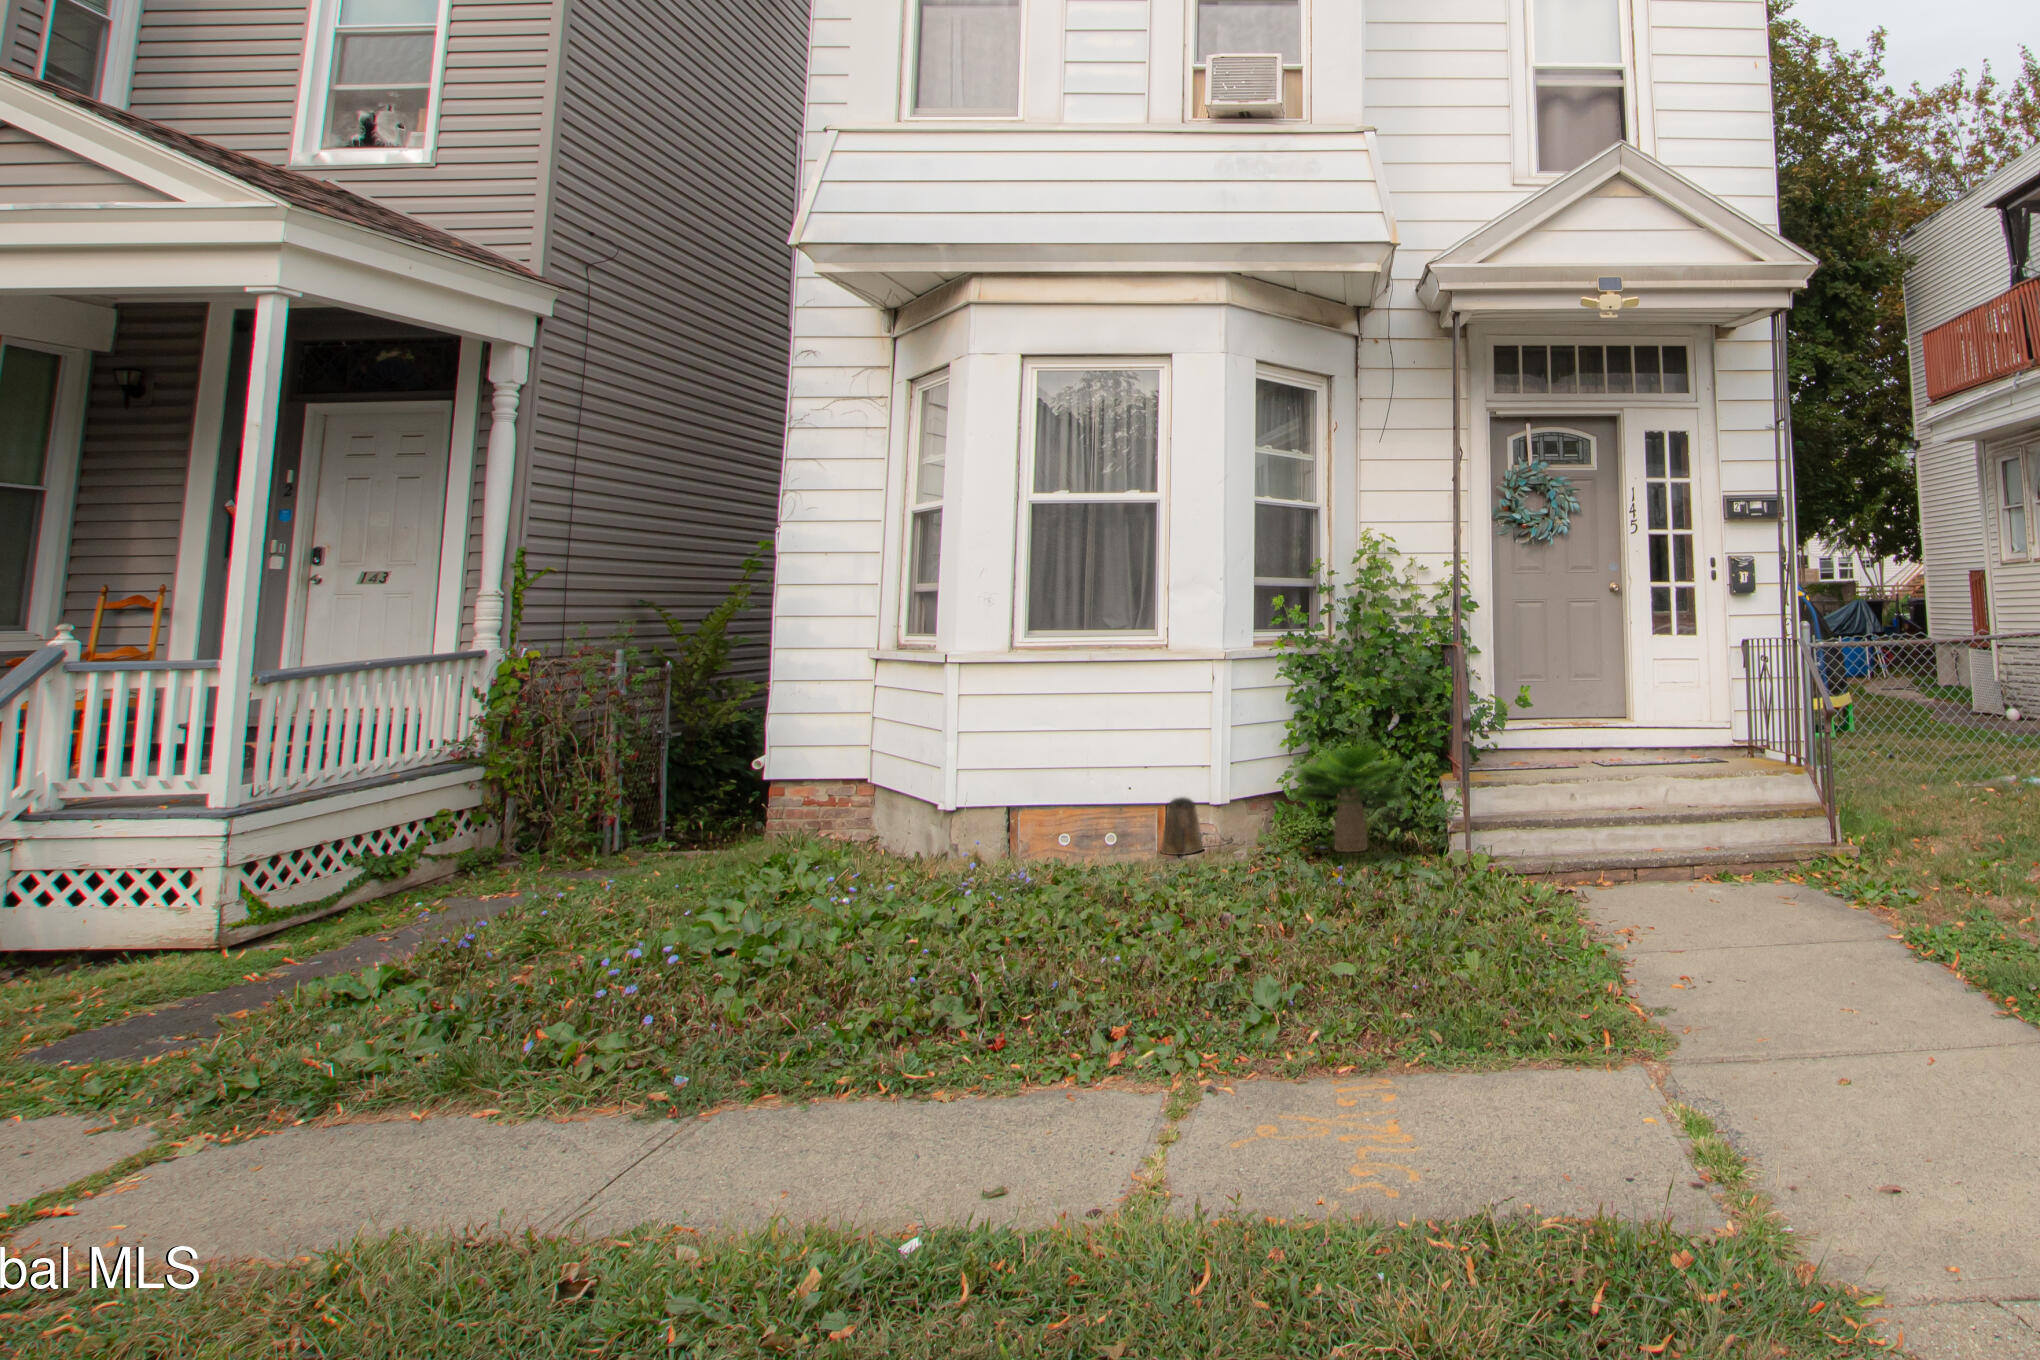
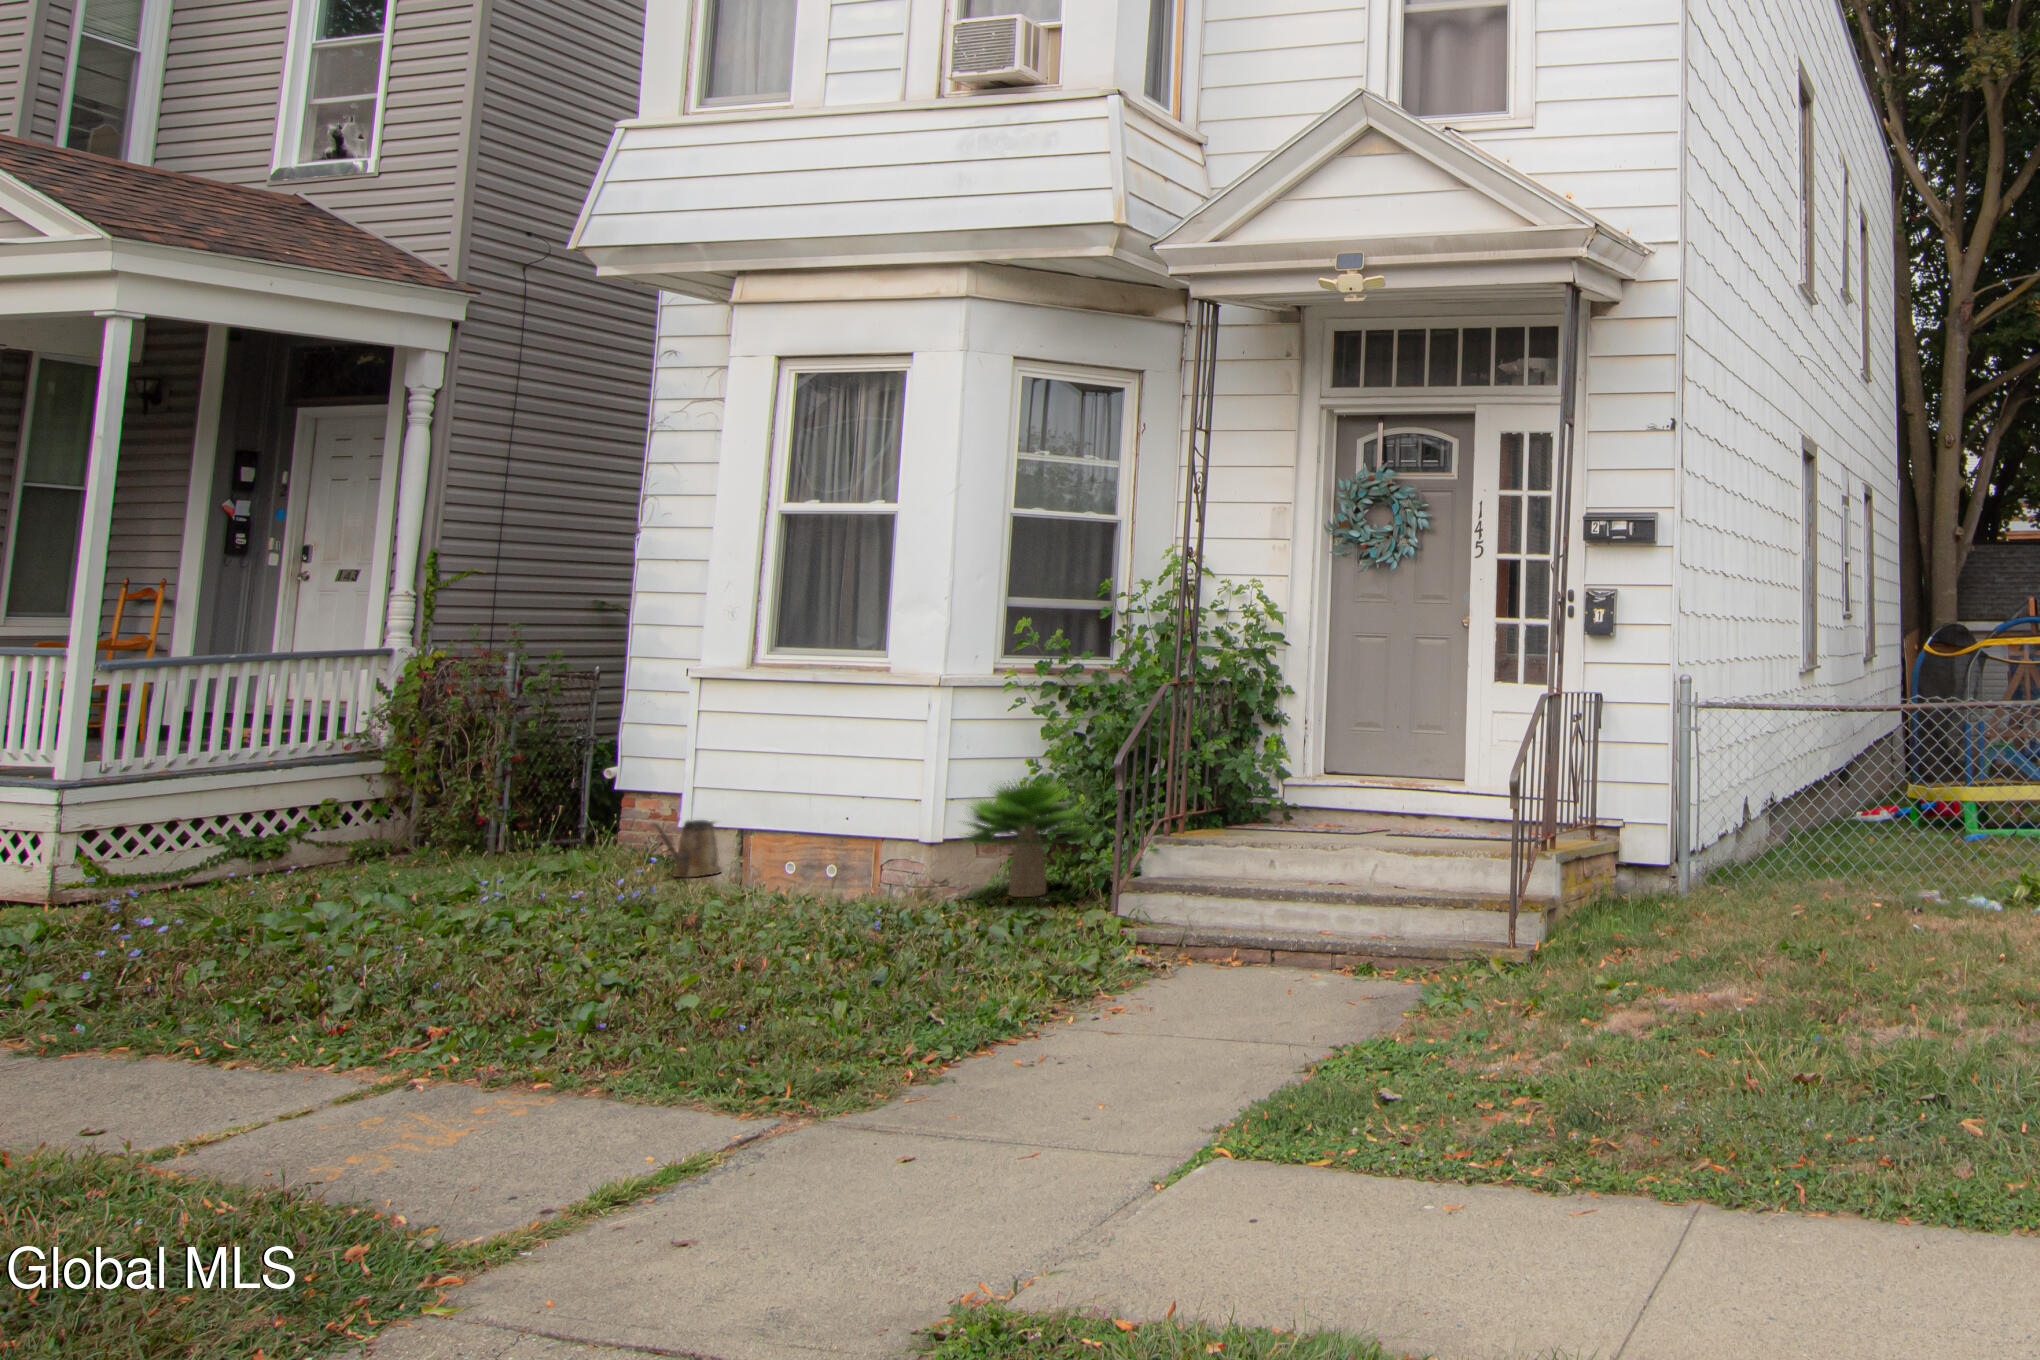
watering can: present [1161,797,1204,855] -> present [653,820,721,878]

